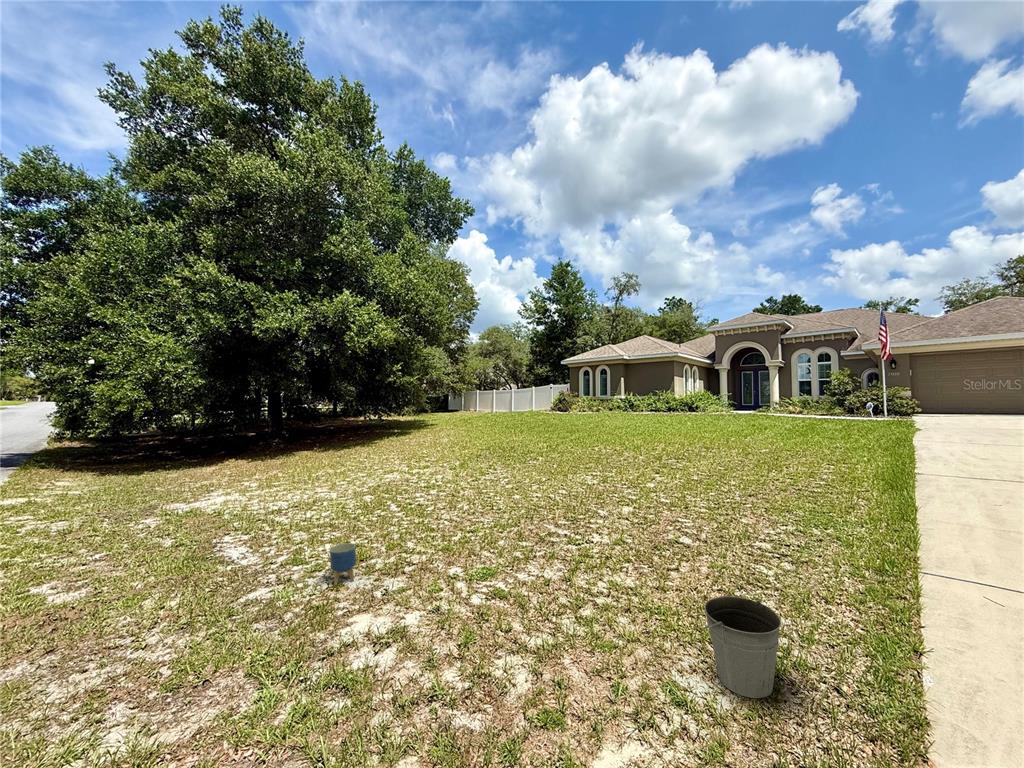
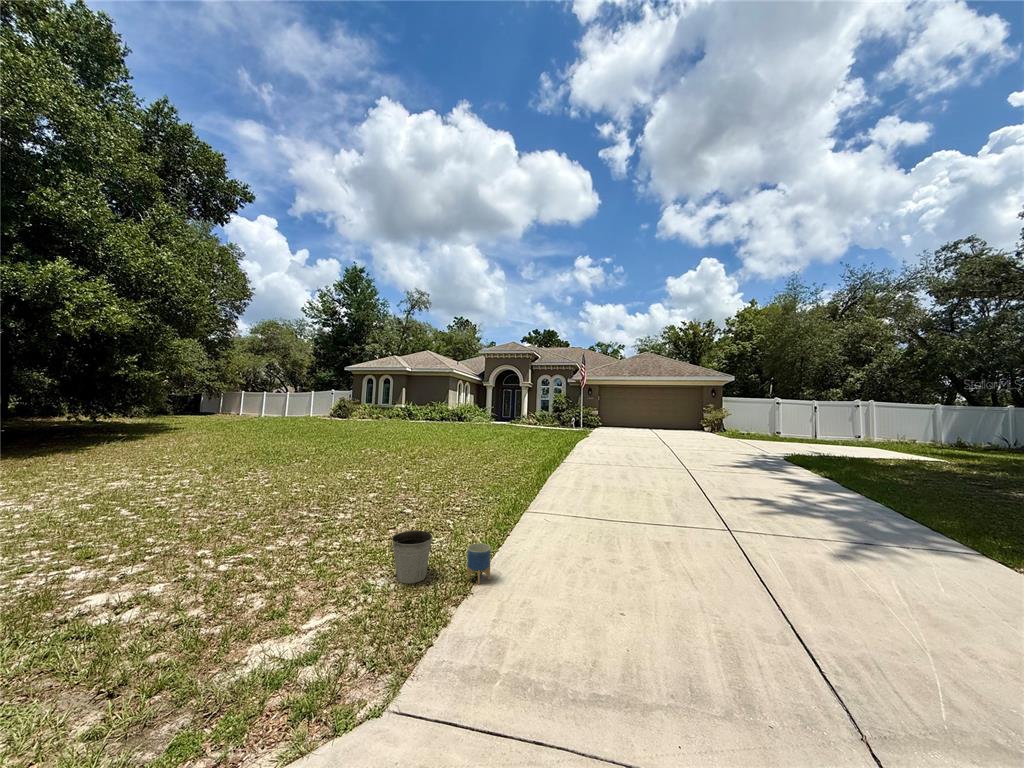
planter: present [330,543,356,585] -> present [467,543,491,585]

